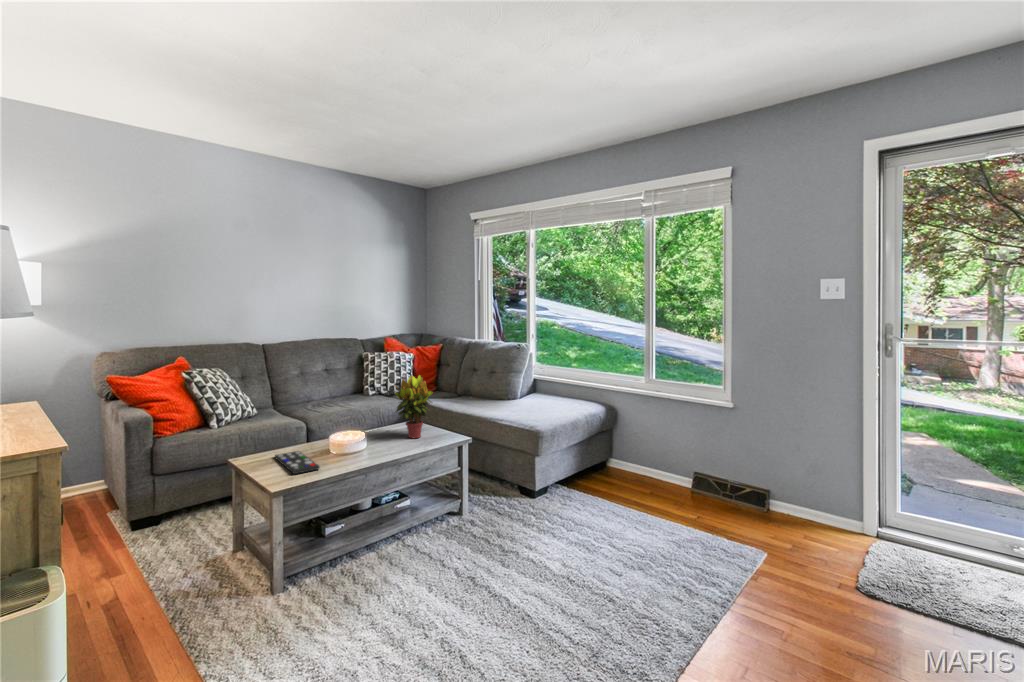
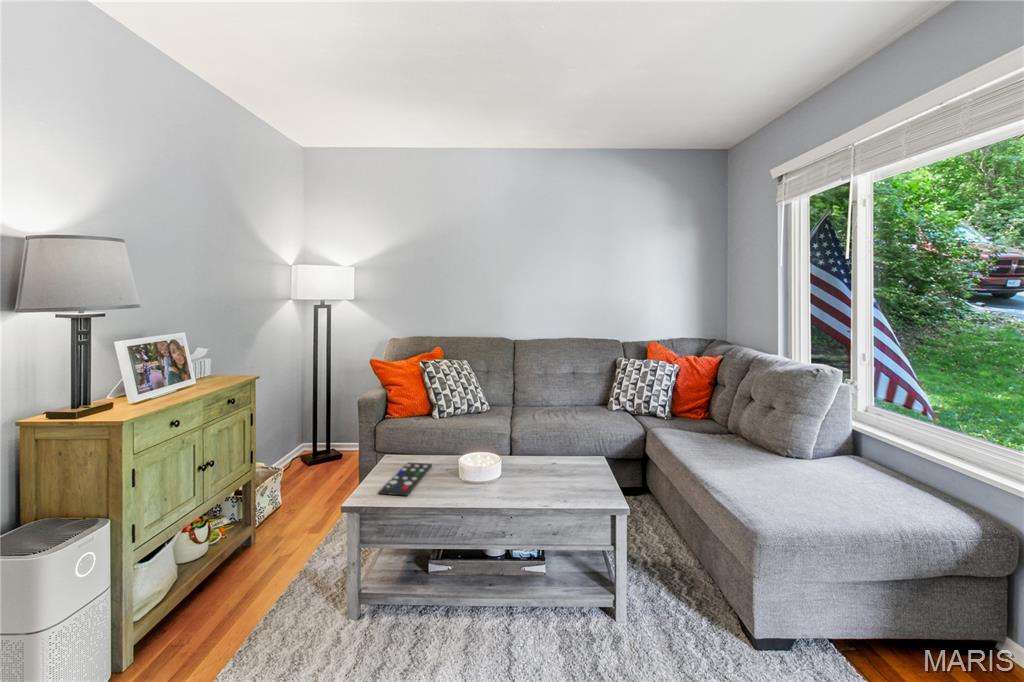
potted plant: present [395,375,433,438] -> none [538,398,595,486]

